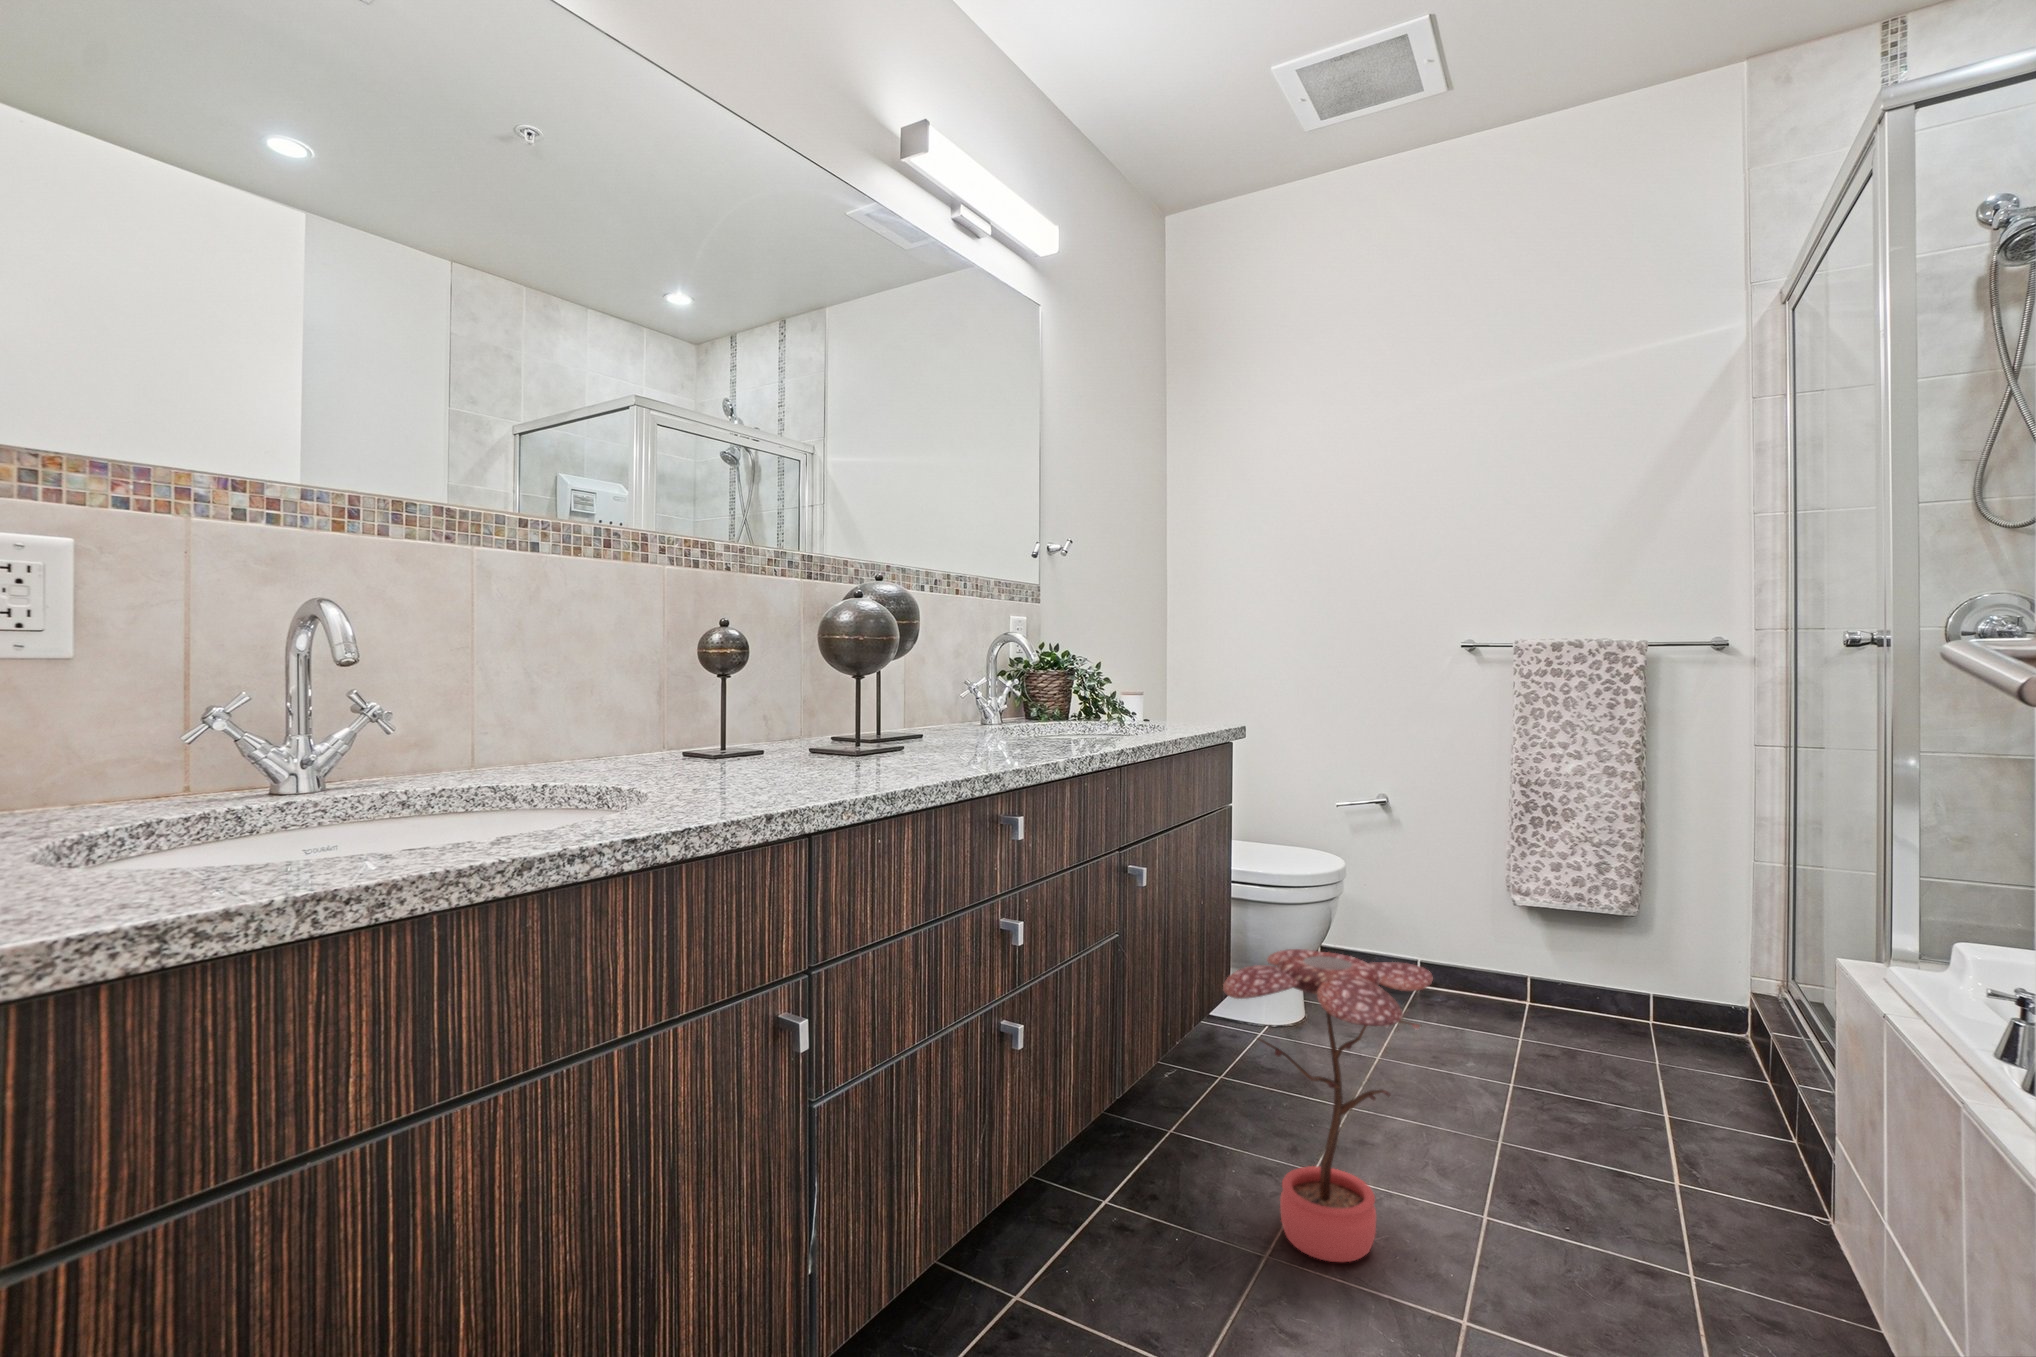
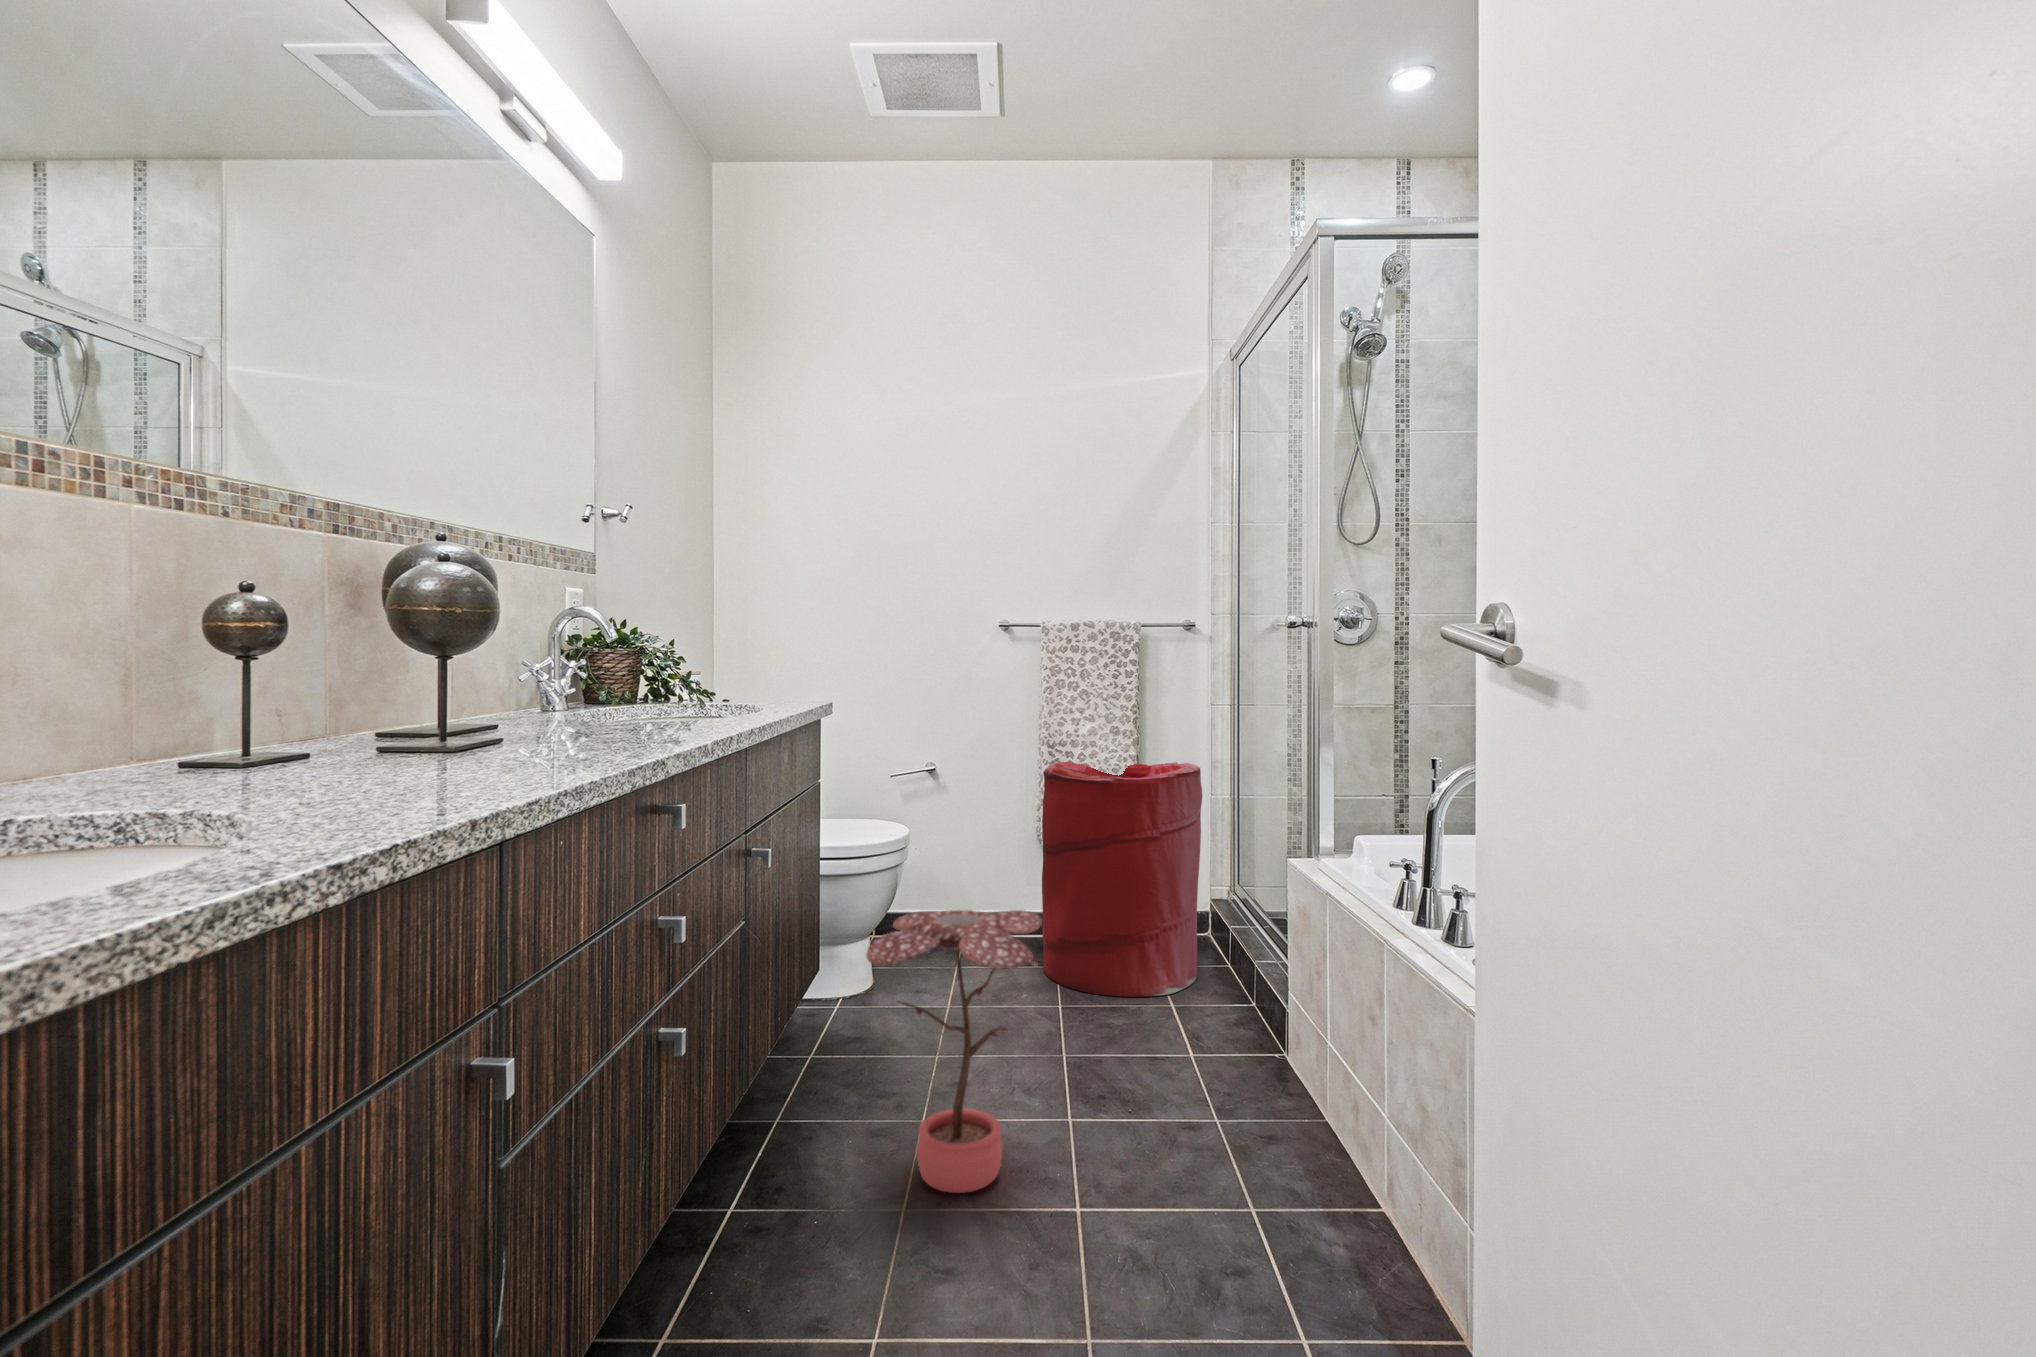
laundry hamper: none [1503,803,1727,1099] -> present [1042,762,1202,997]

